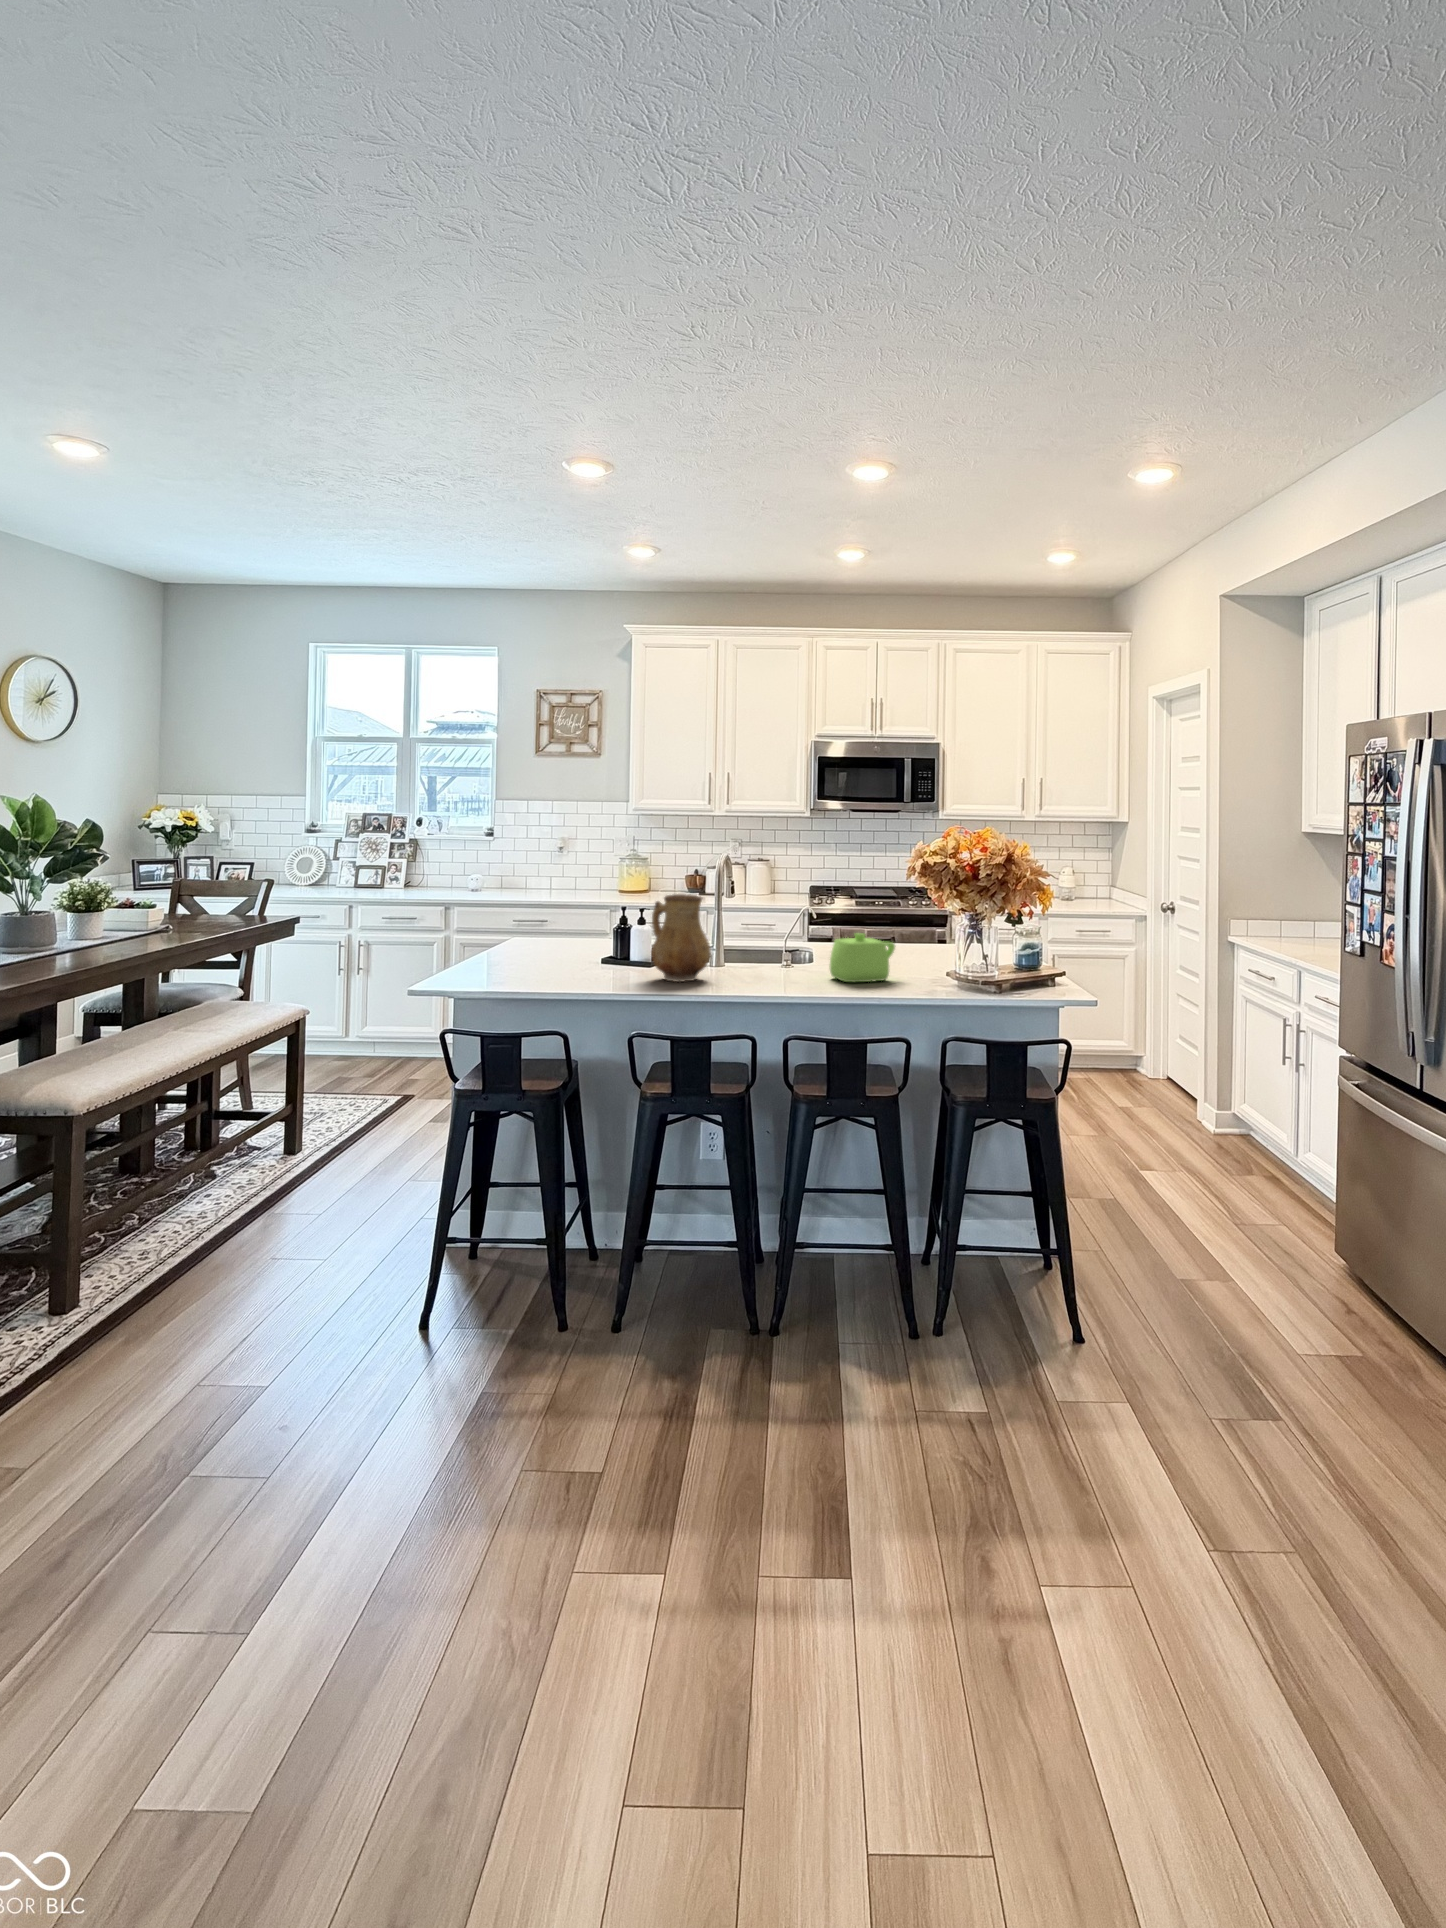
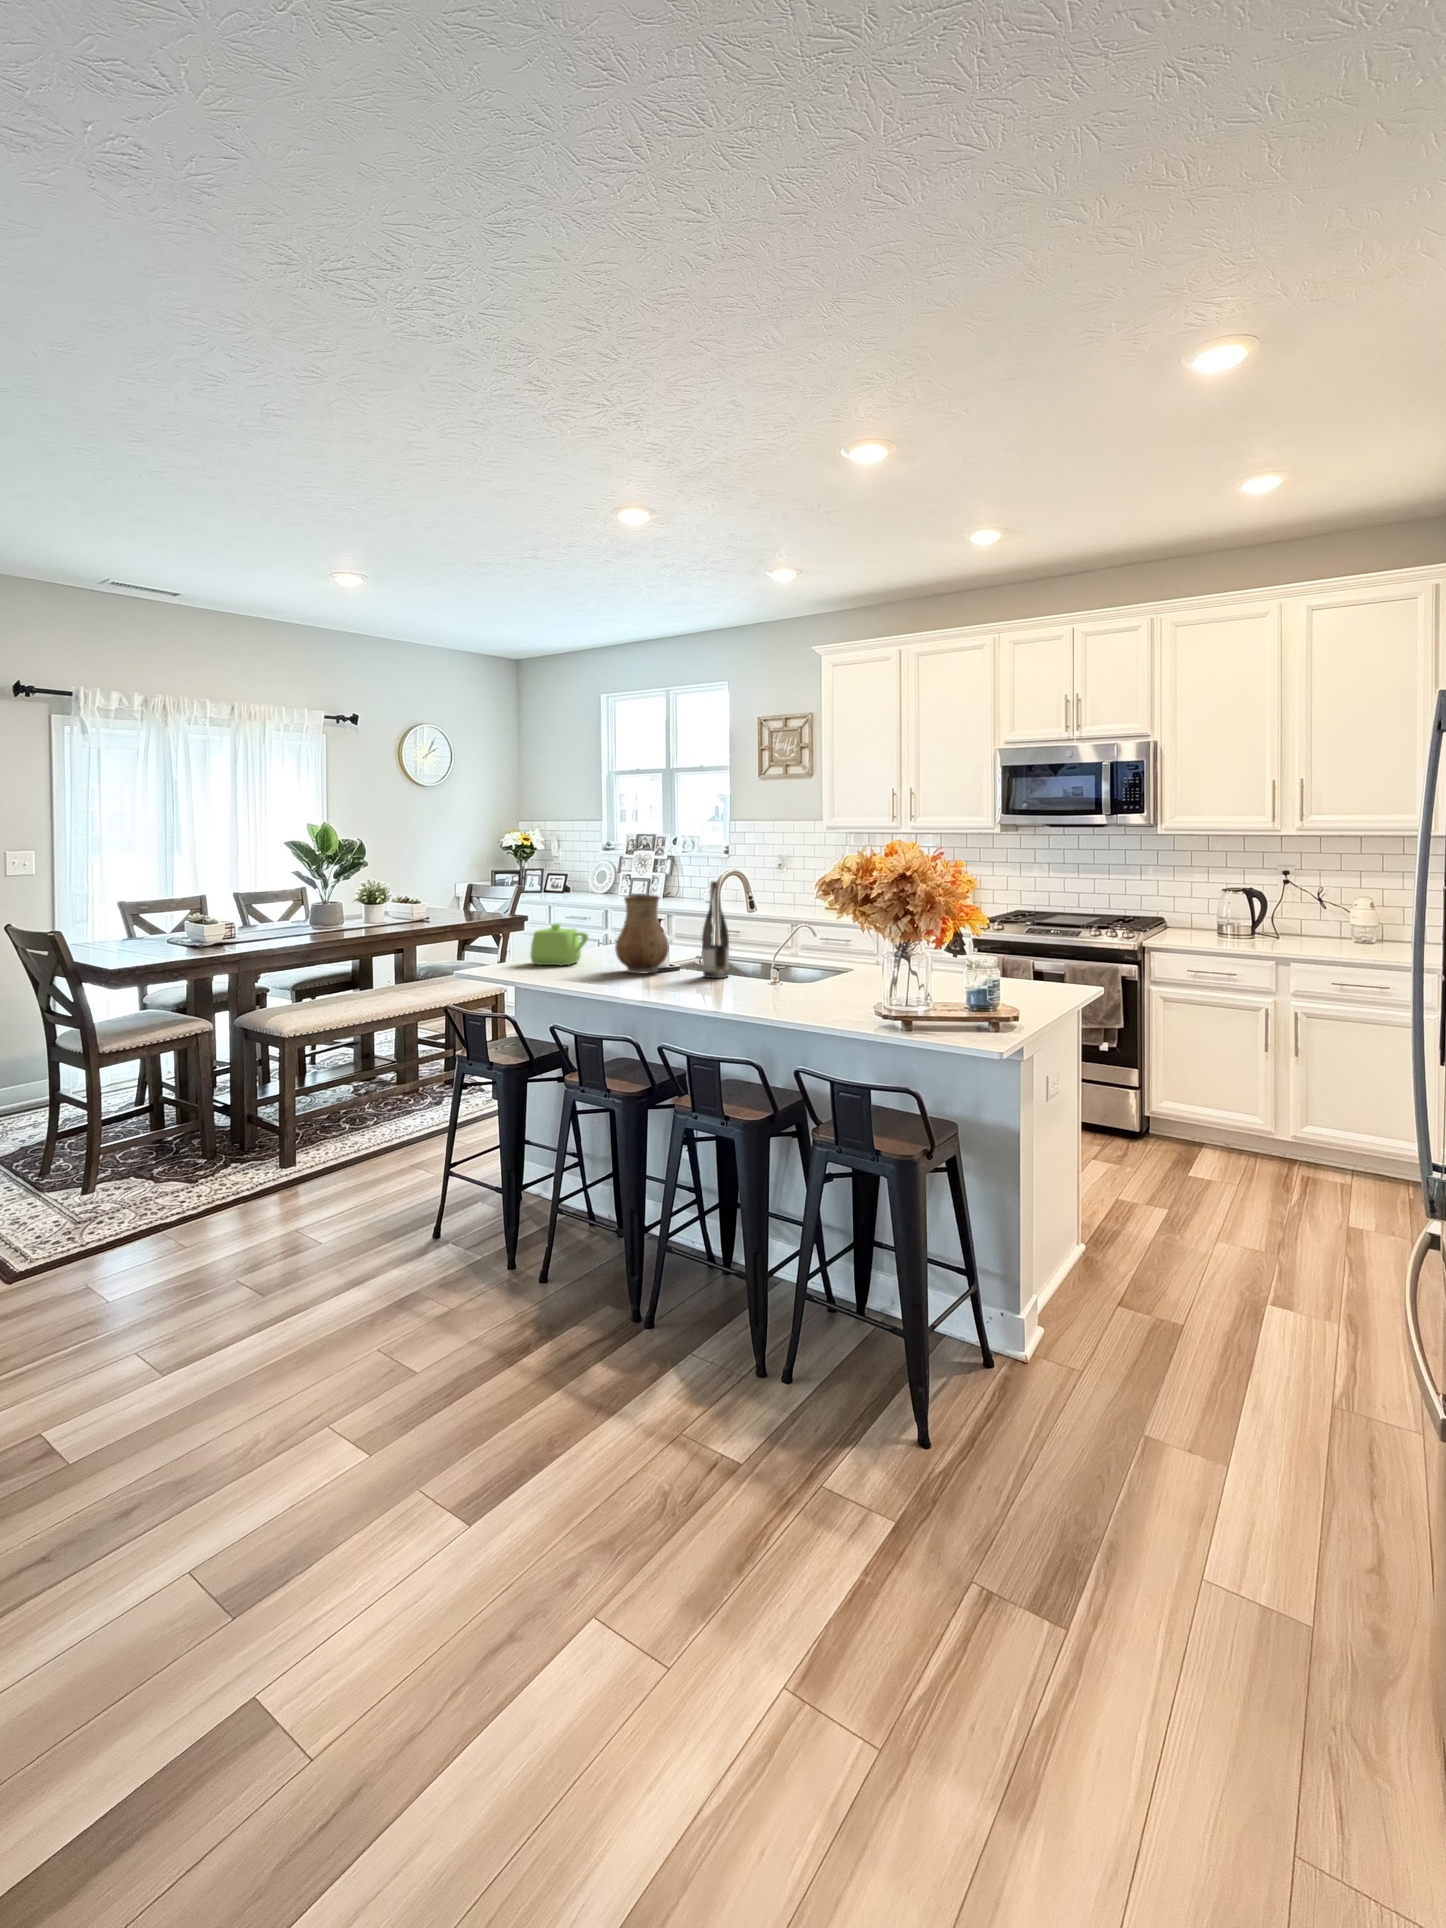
wine bottle: none [758,880,786,981] -> present [702,881,729,978]
teapot: present [829,933,895,982] -> present [530,924,588,965]

